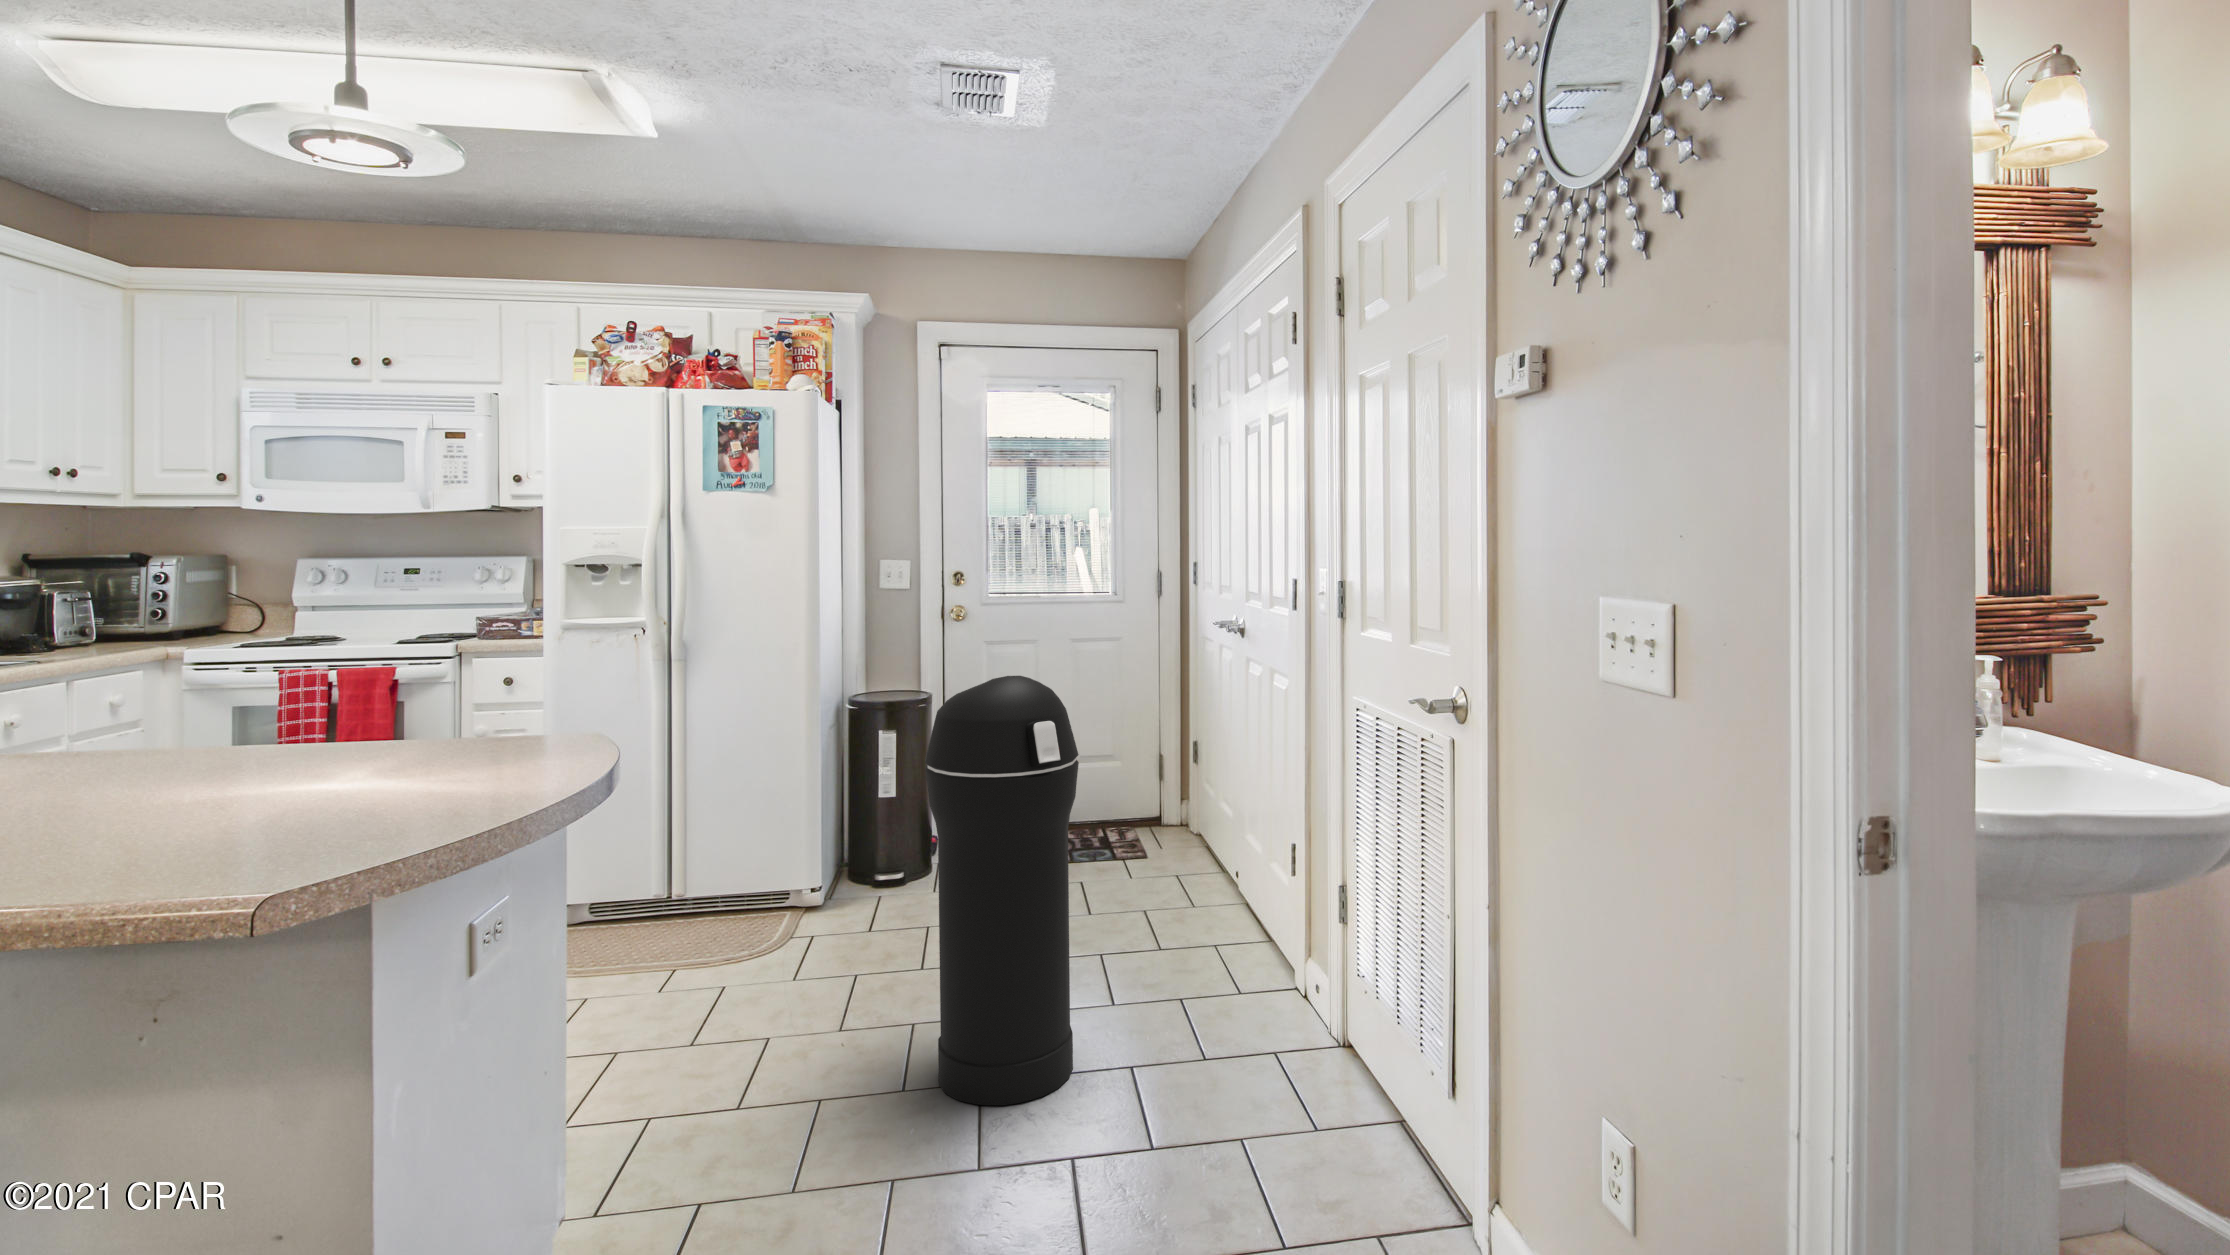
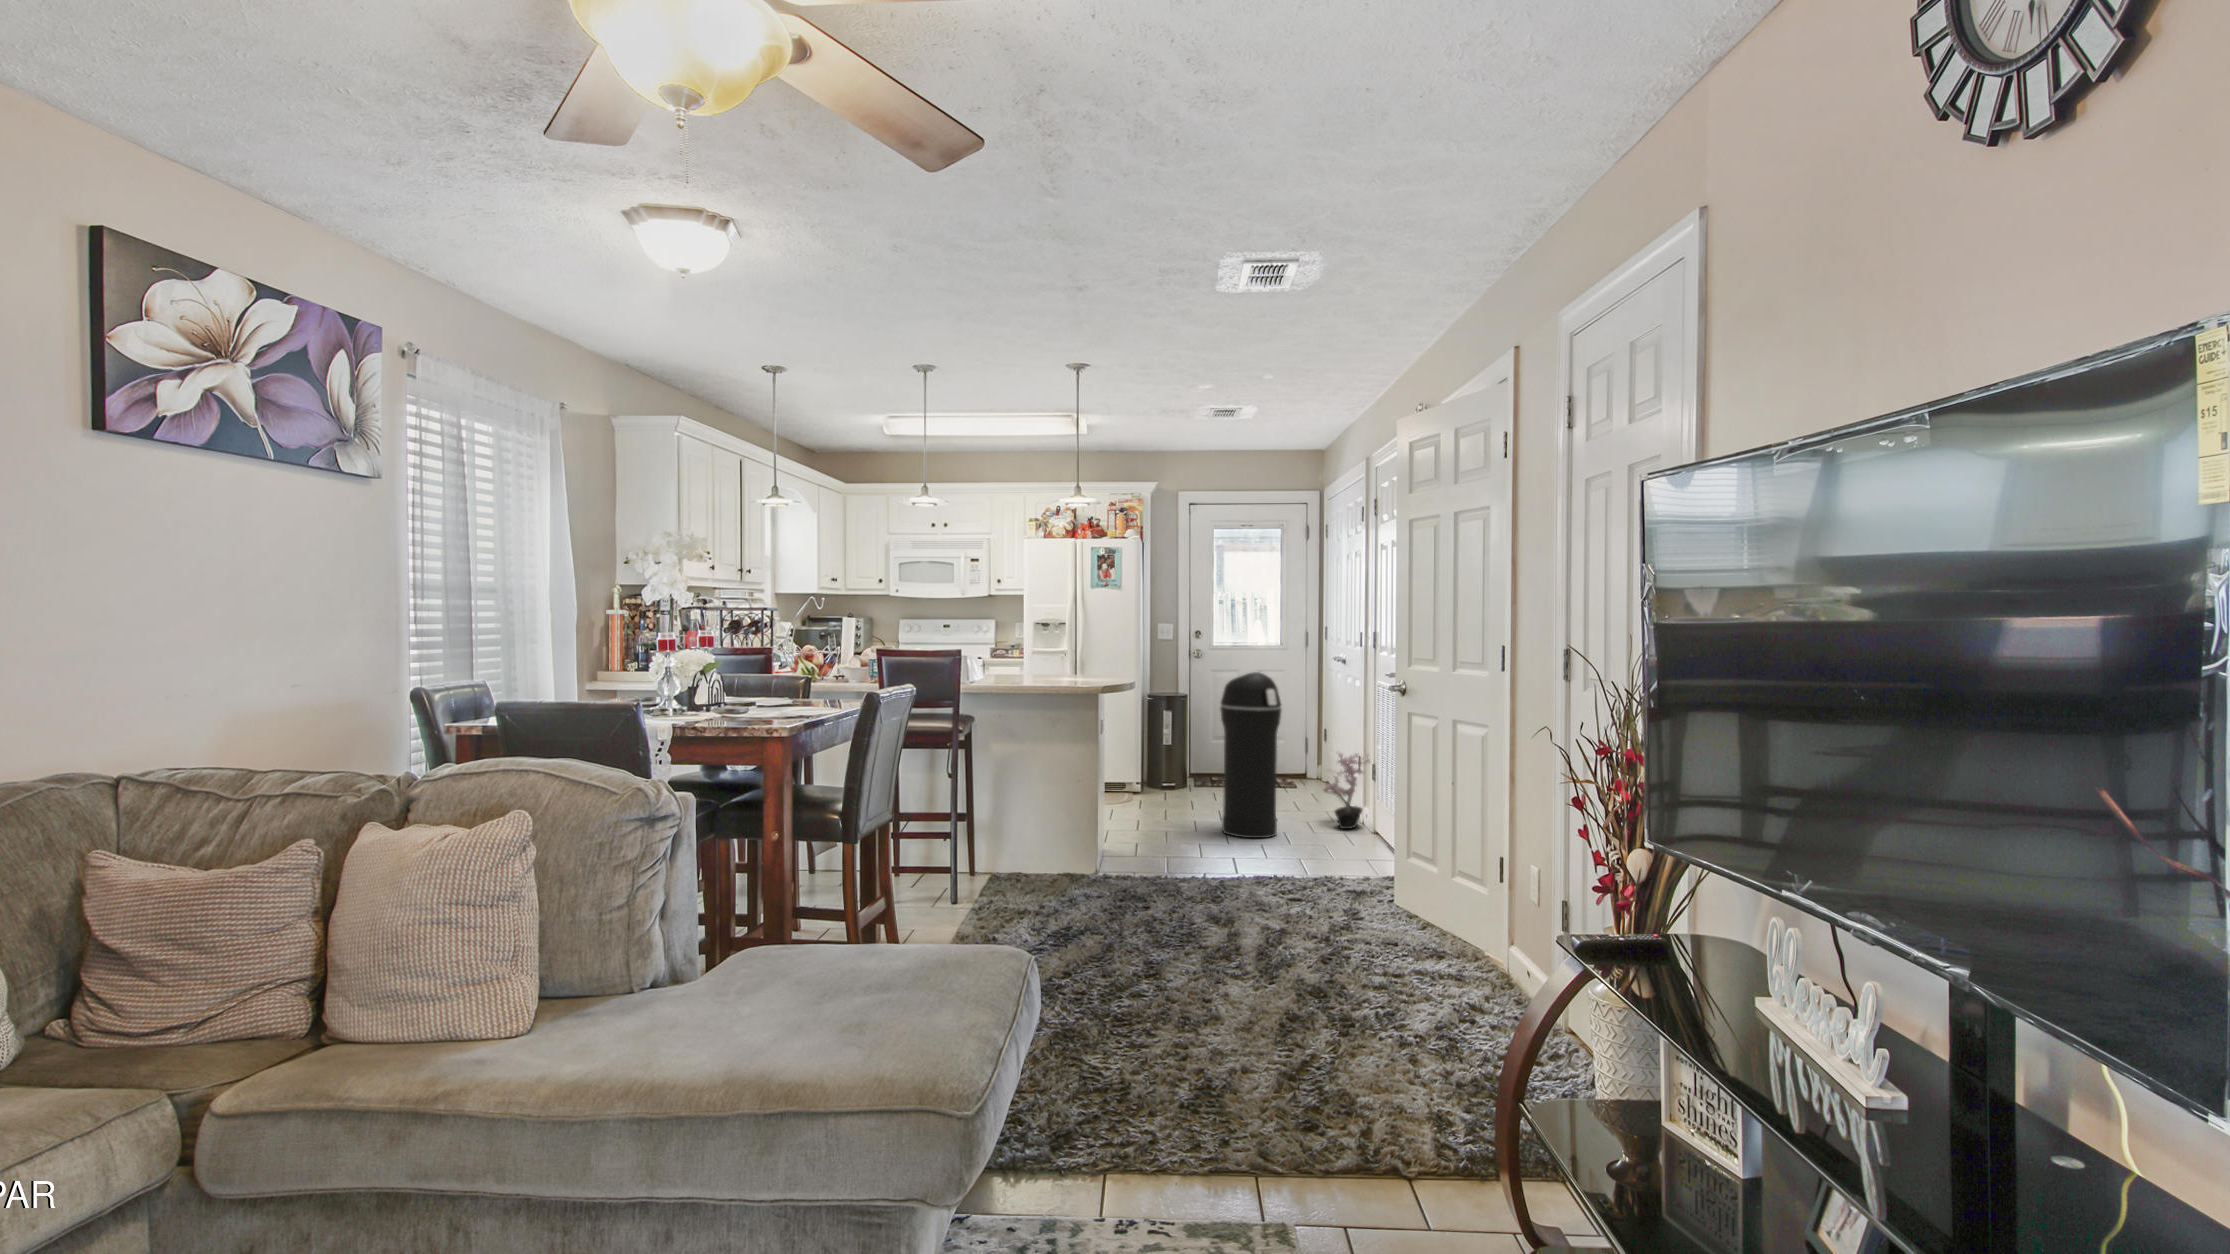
potted plant: none [1179,822,1292,1018] -> present [1324,753,1370,829]

